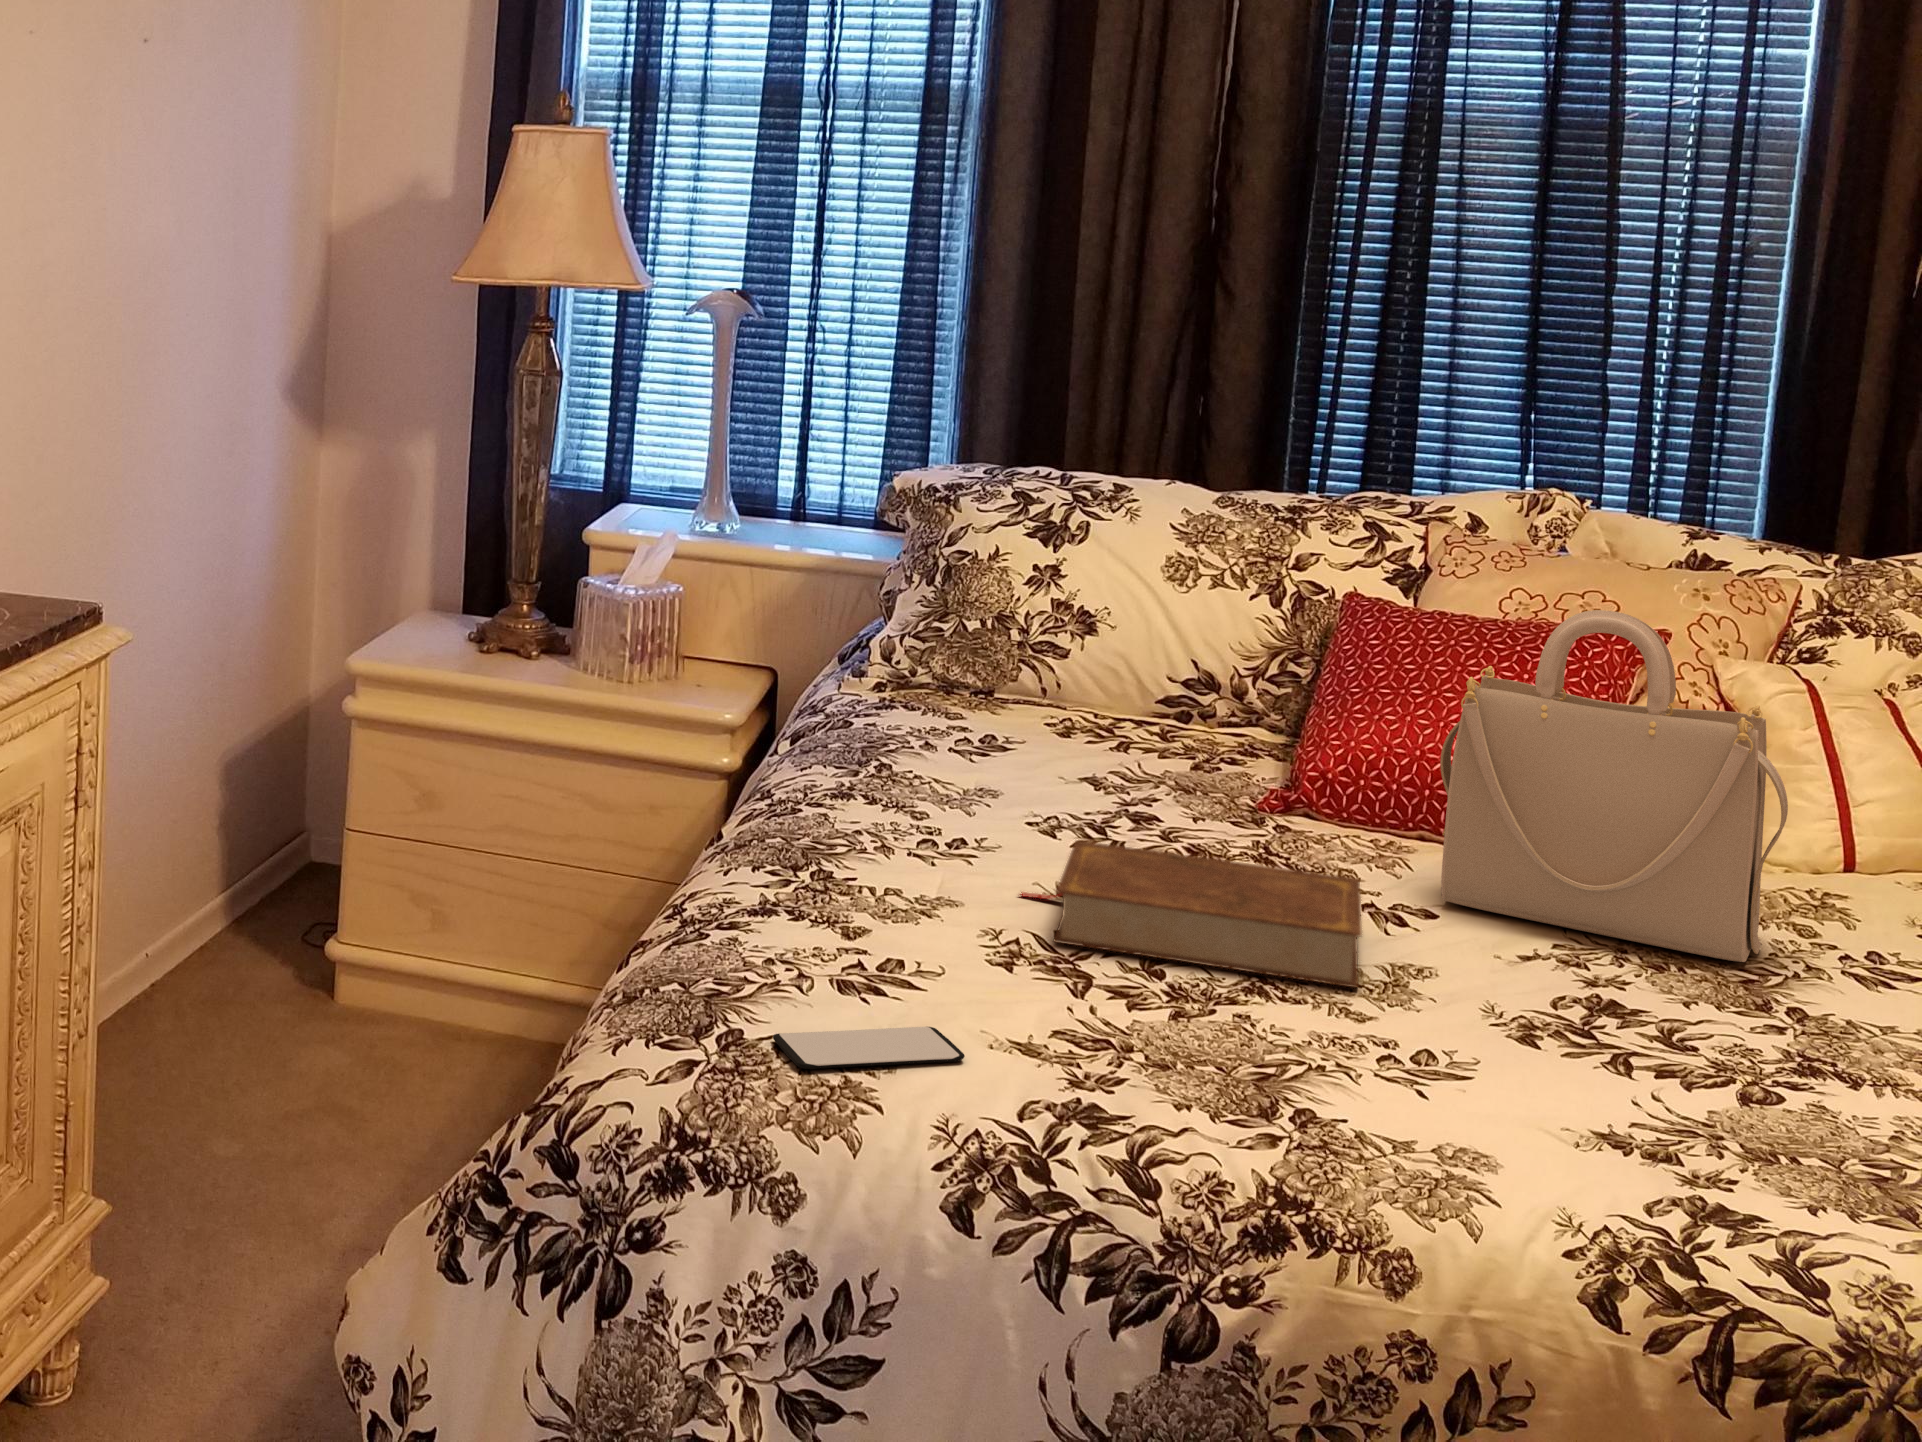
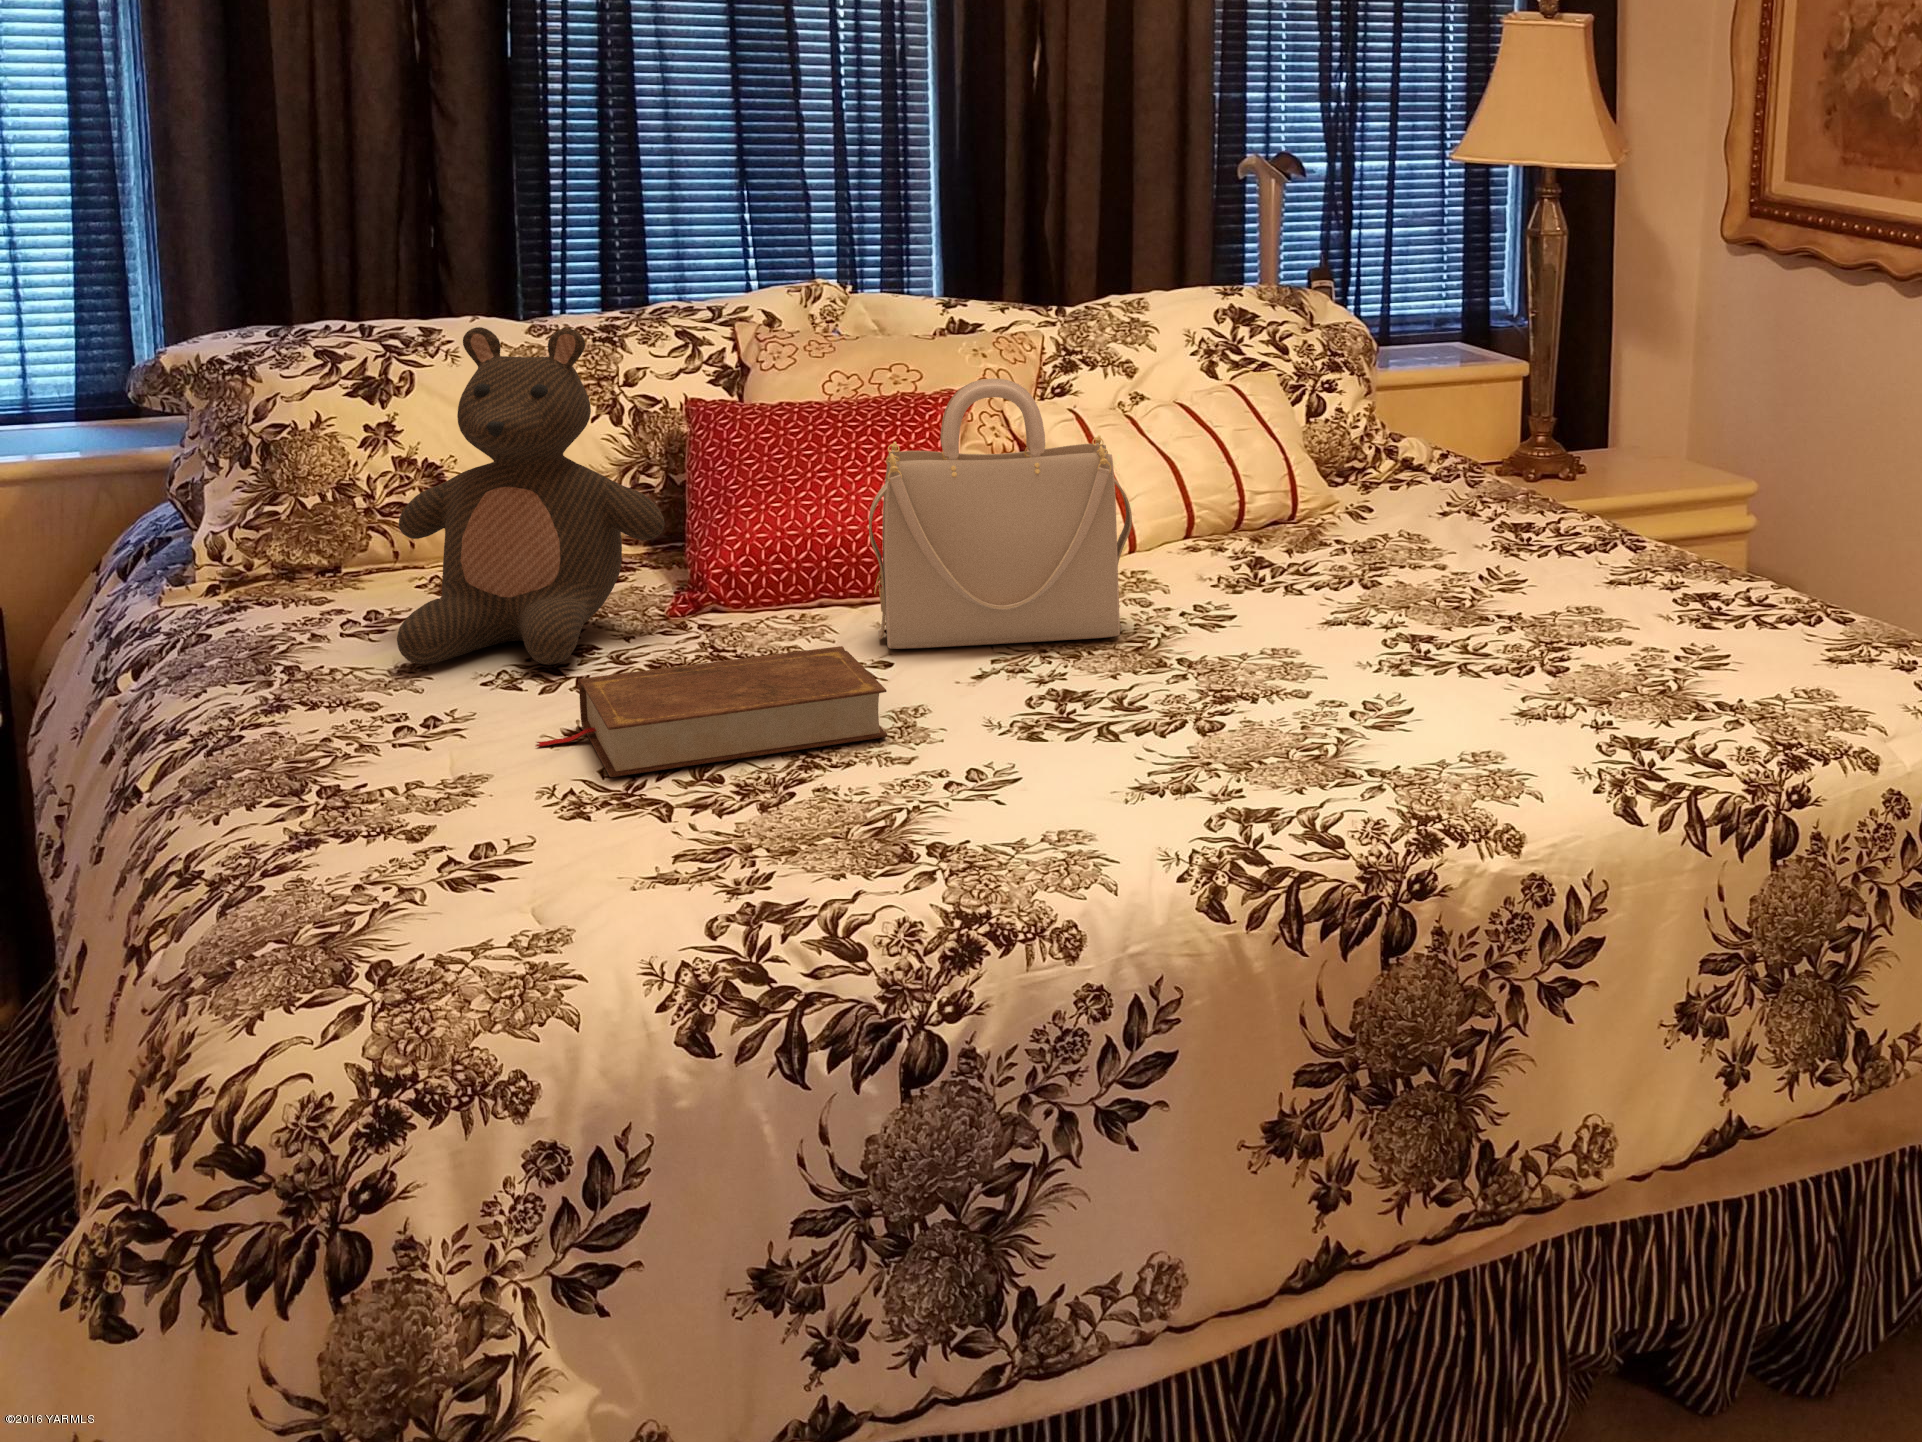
stuffed bear: none [966,480,1240,826] -> present [397,327,665,665]
smartphone: present [773,1027,965,1069] -> none [425,887,626,969]

